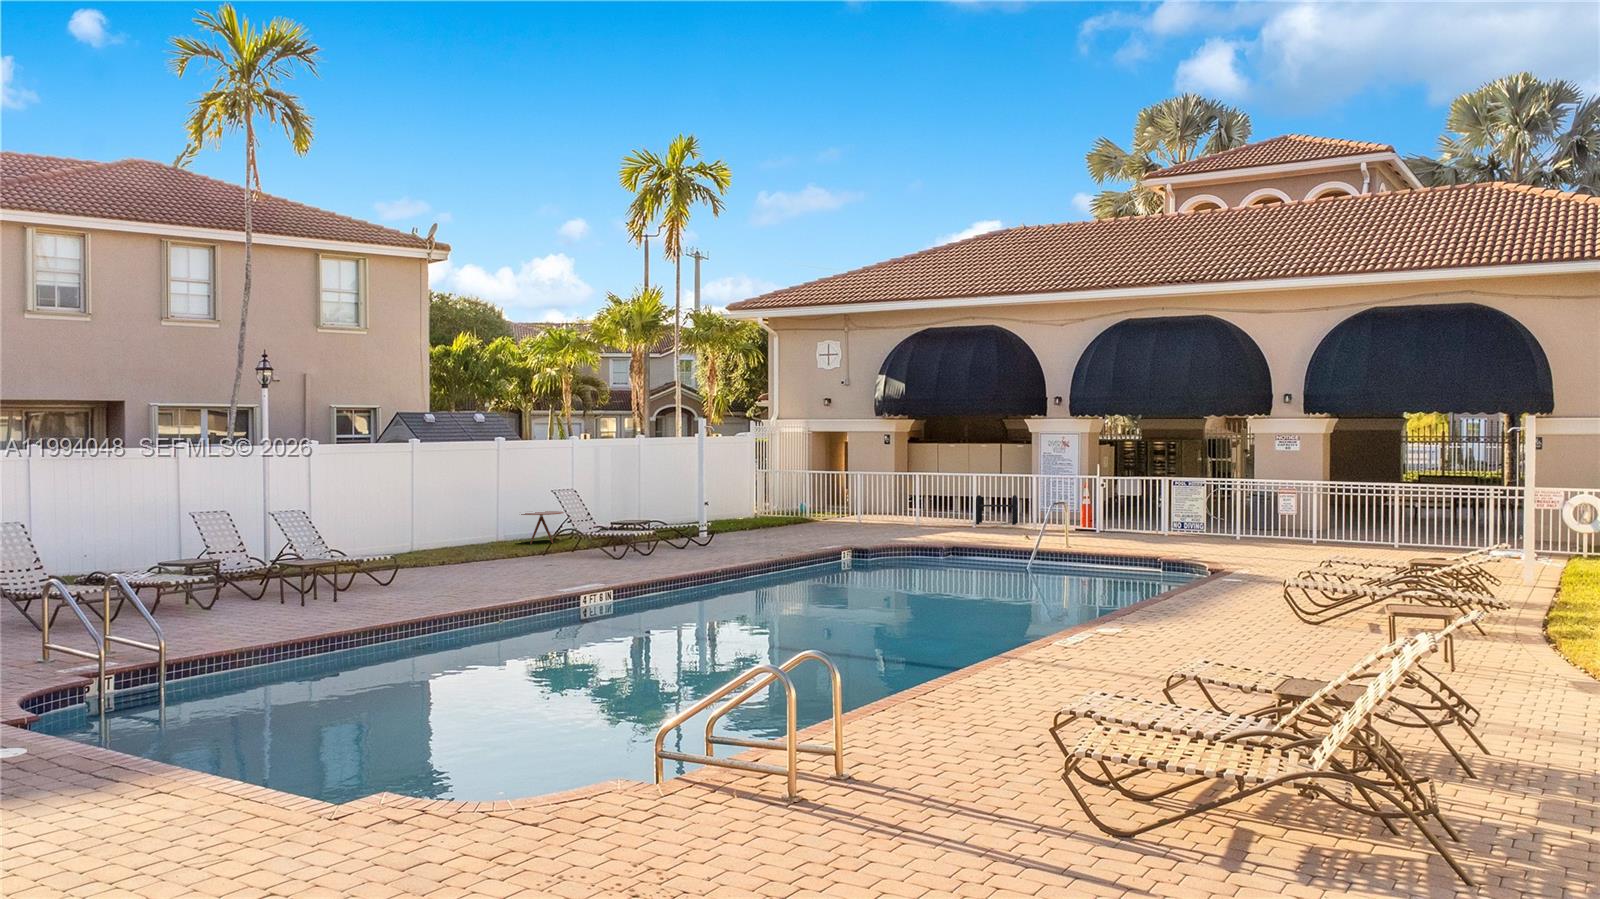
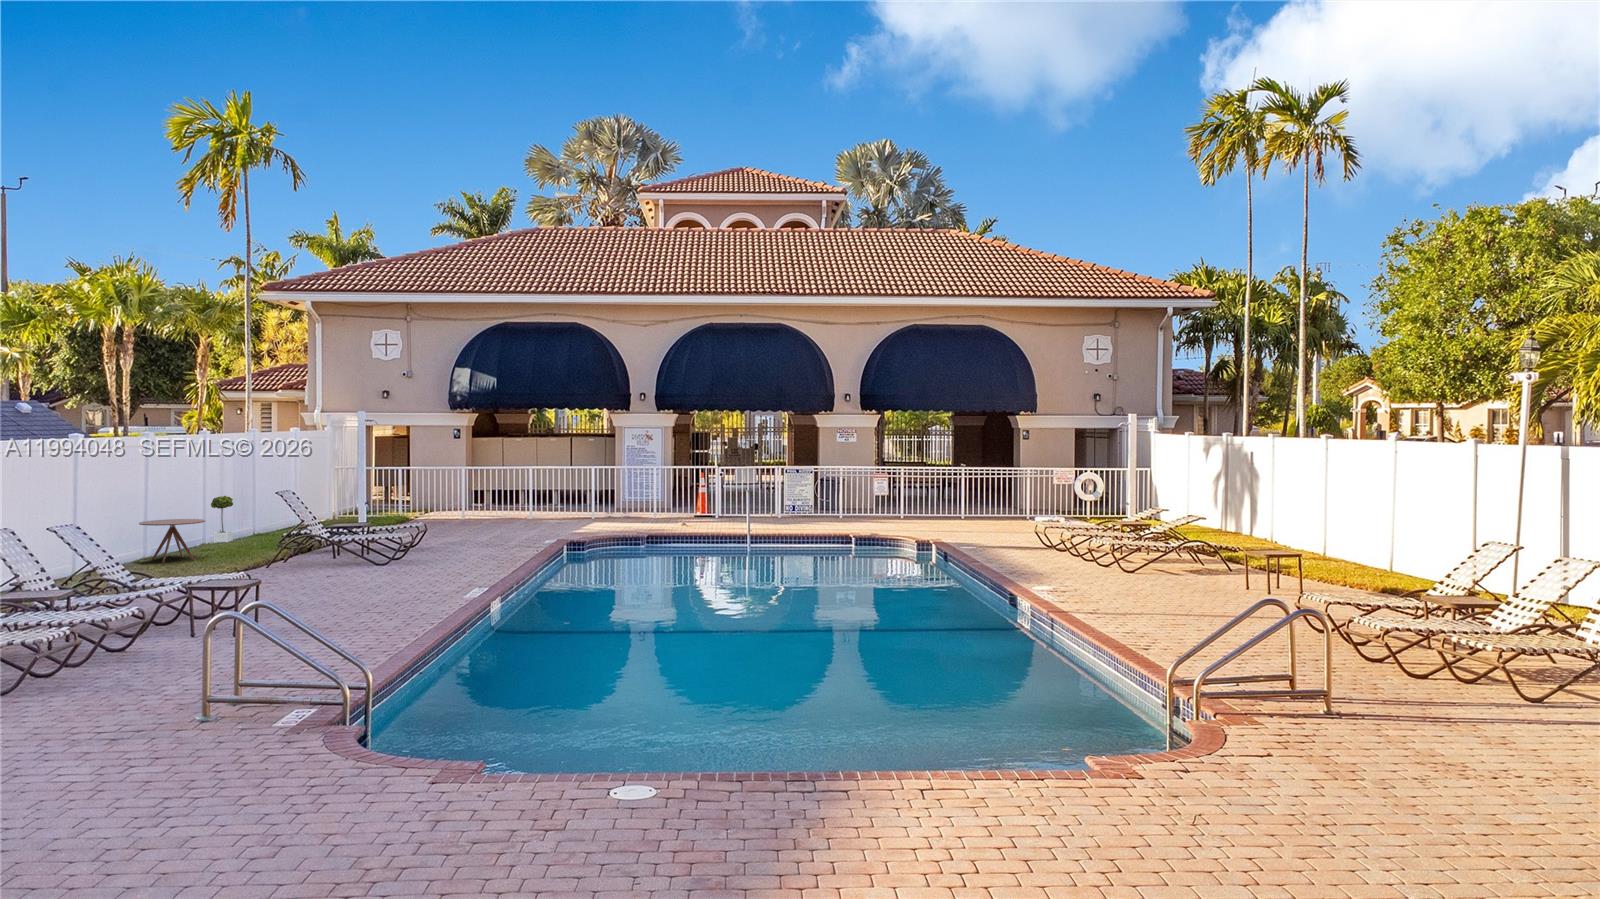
potted tree: none [603,494,621,533] -> present [211,496,233,542]
bench: present [976,495,1018,525] -> none [581,486,622,514]

